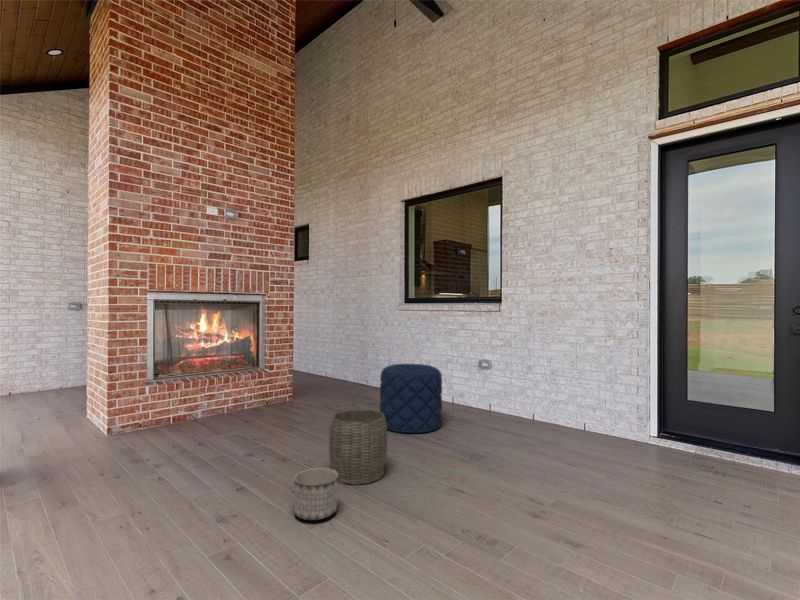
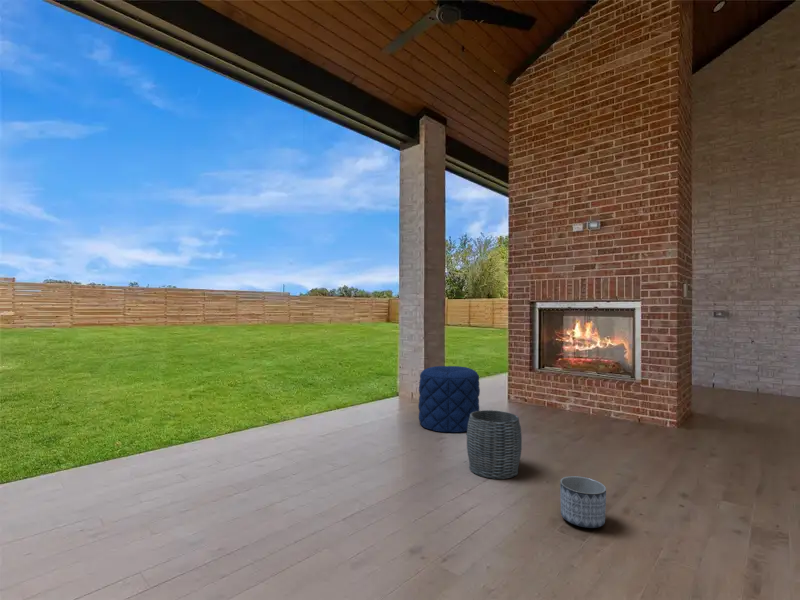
pouf: present [379,364,442,433] -> present [418,366,480,432]
planter: present [294,468,338,520] -> present [560,476,606,528]

